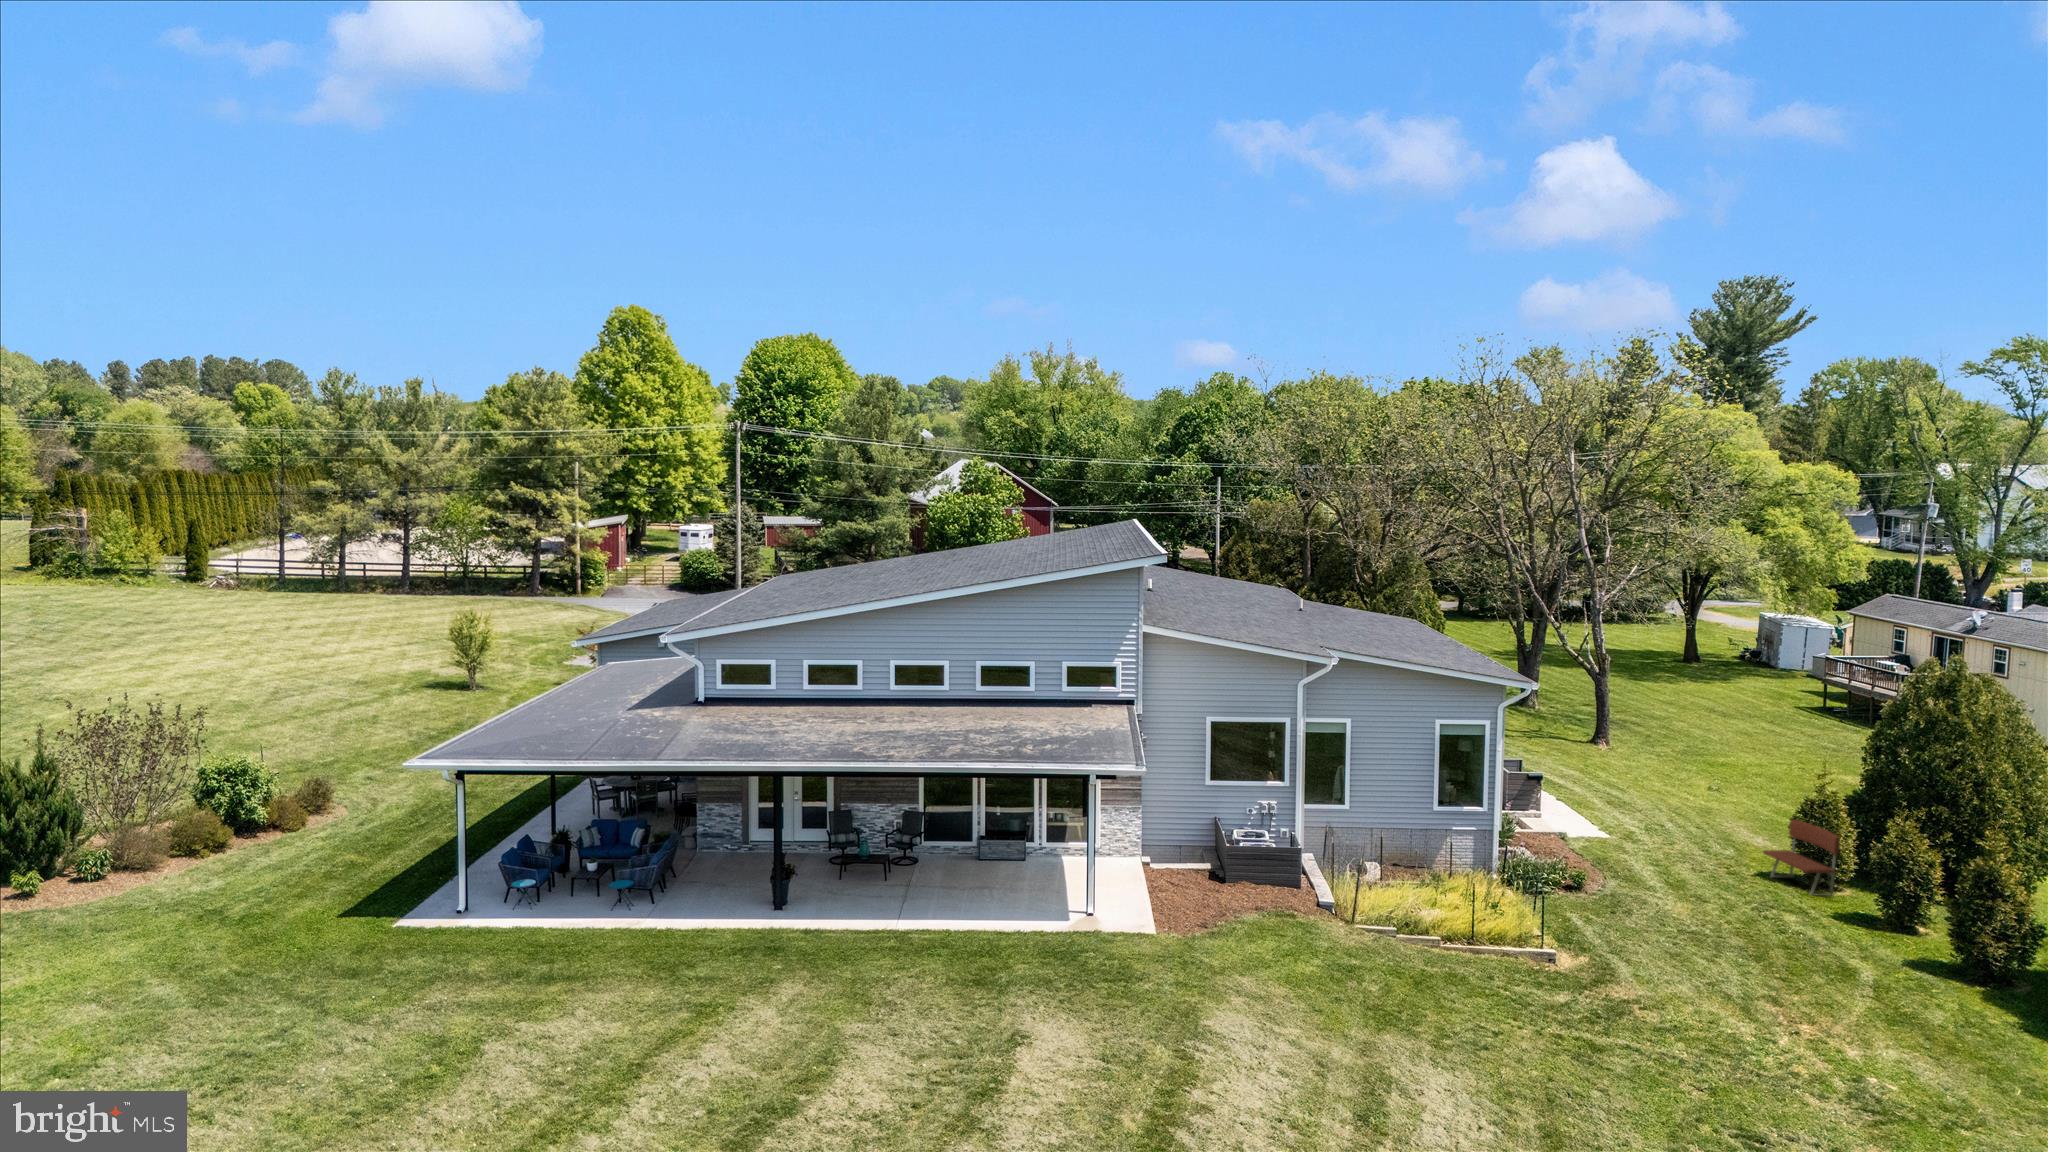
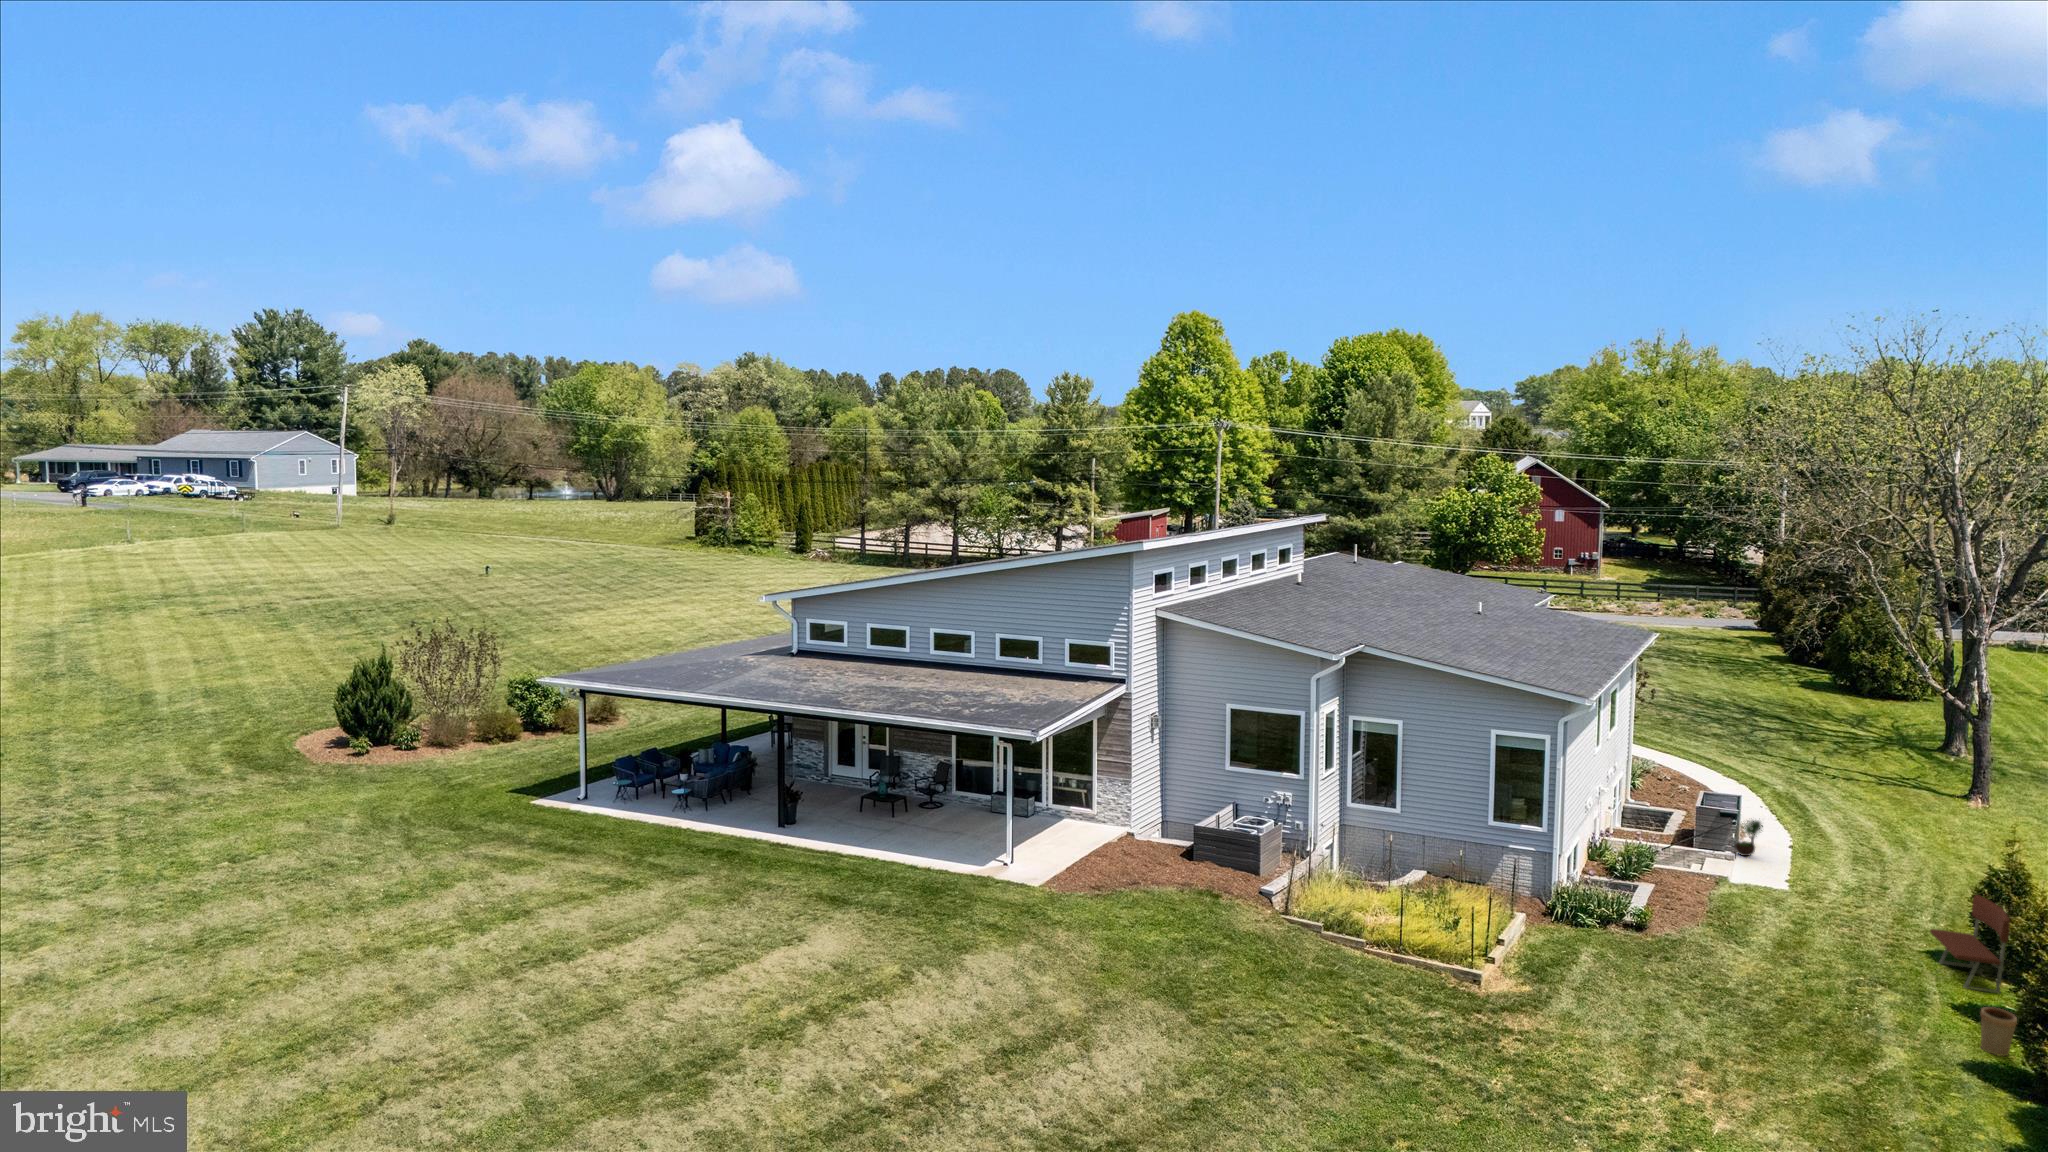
potted tree: none [1538,775,1563,808] -> present [1734,820,1763,856]
basket: none [1891,910,1922,950] -> present [1980,1007,2017,1056]

